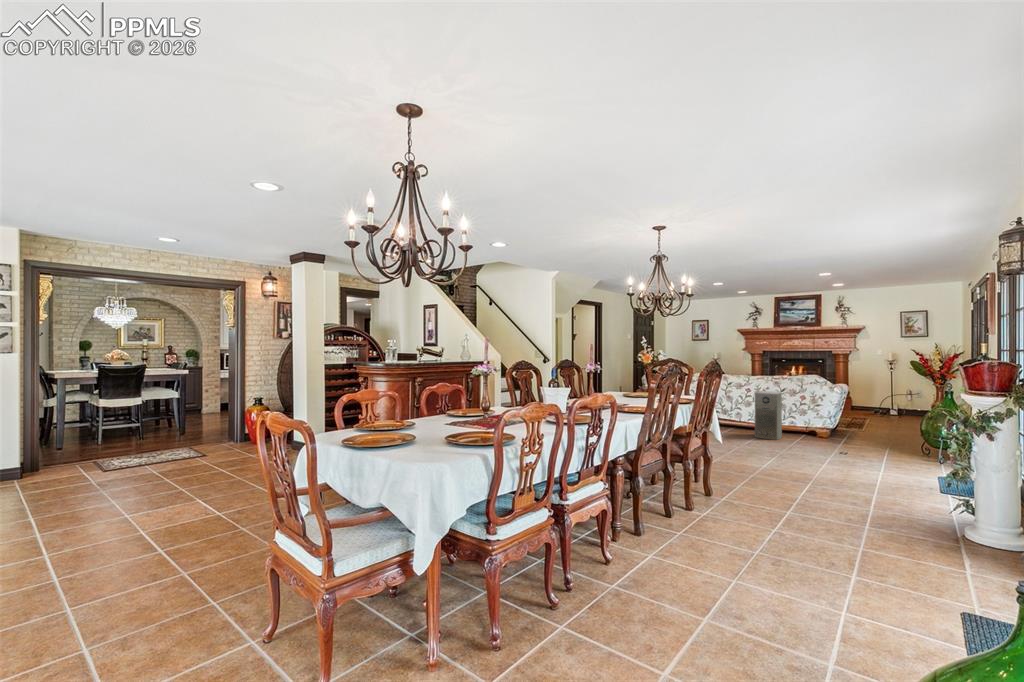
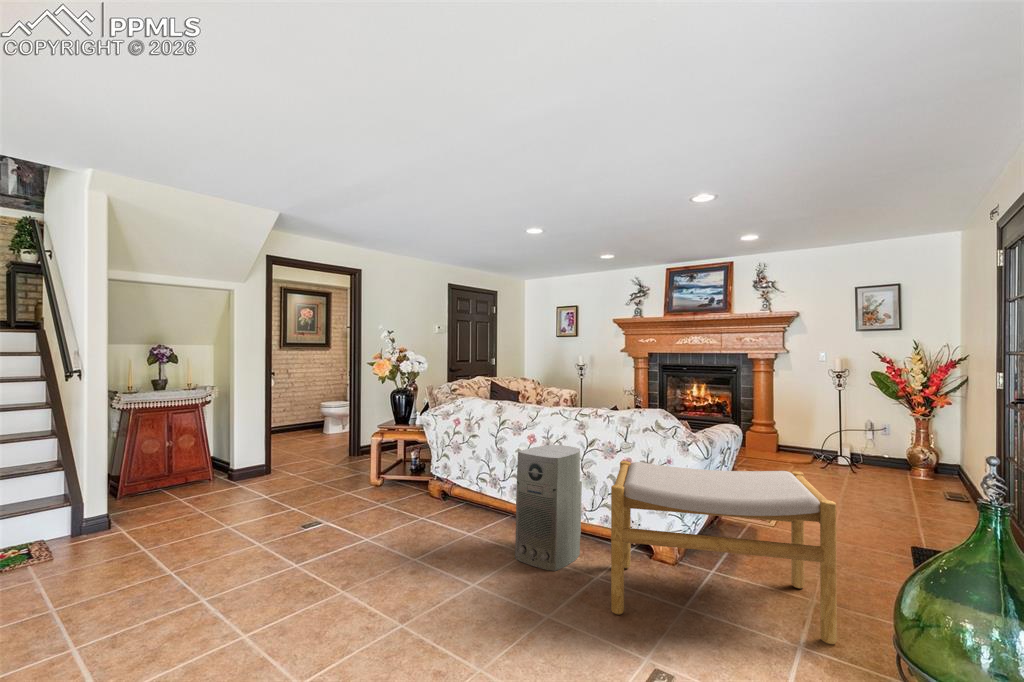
footstool: none [803,396,902,452] -> present [611,461,837,644]

